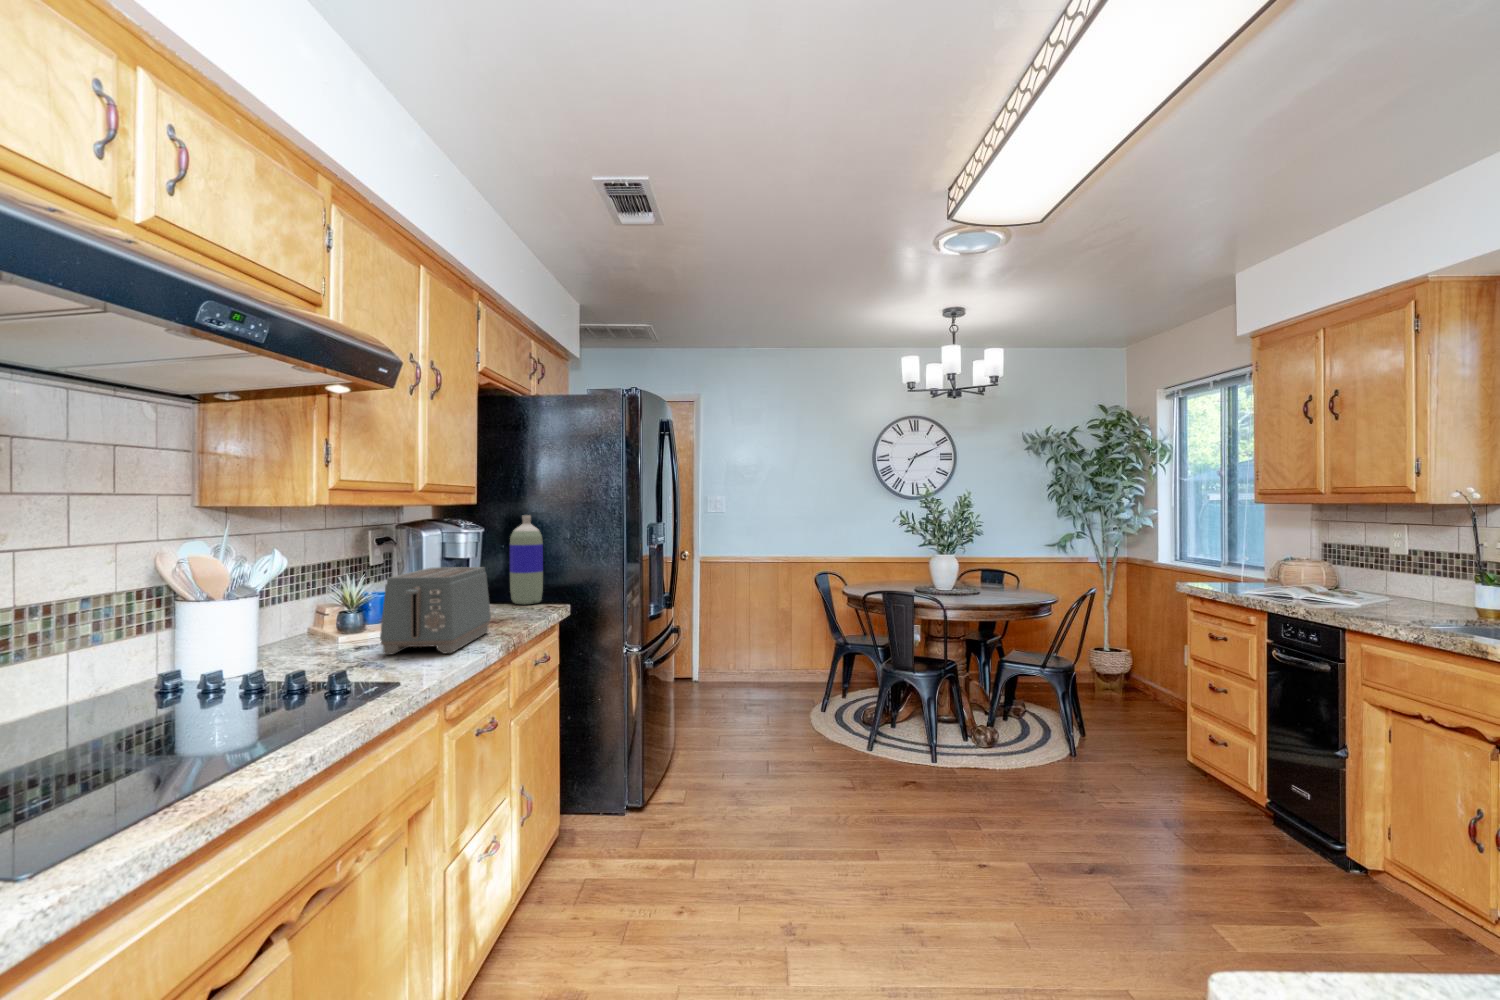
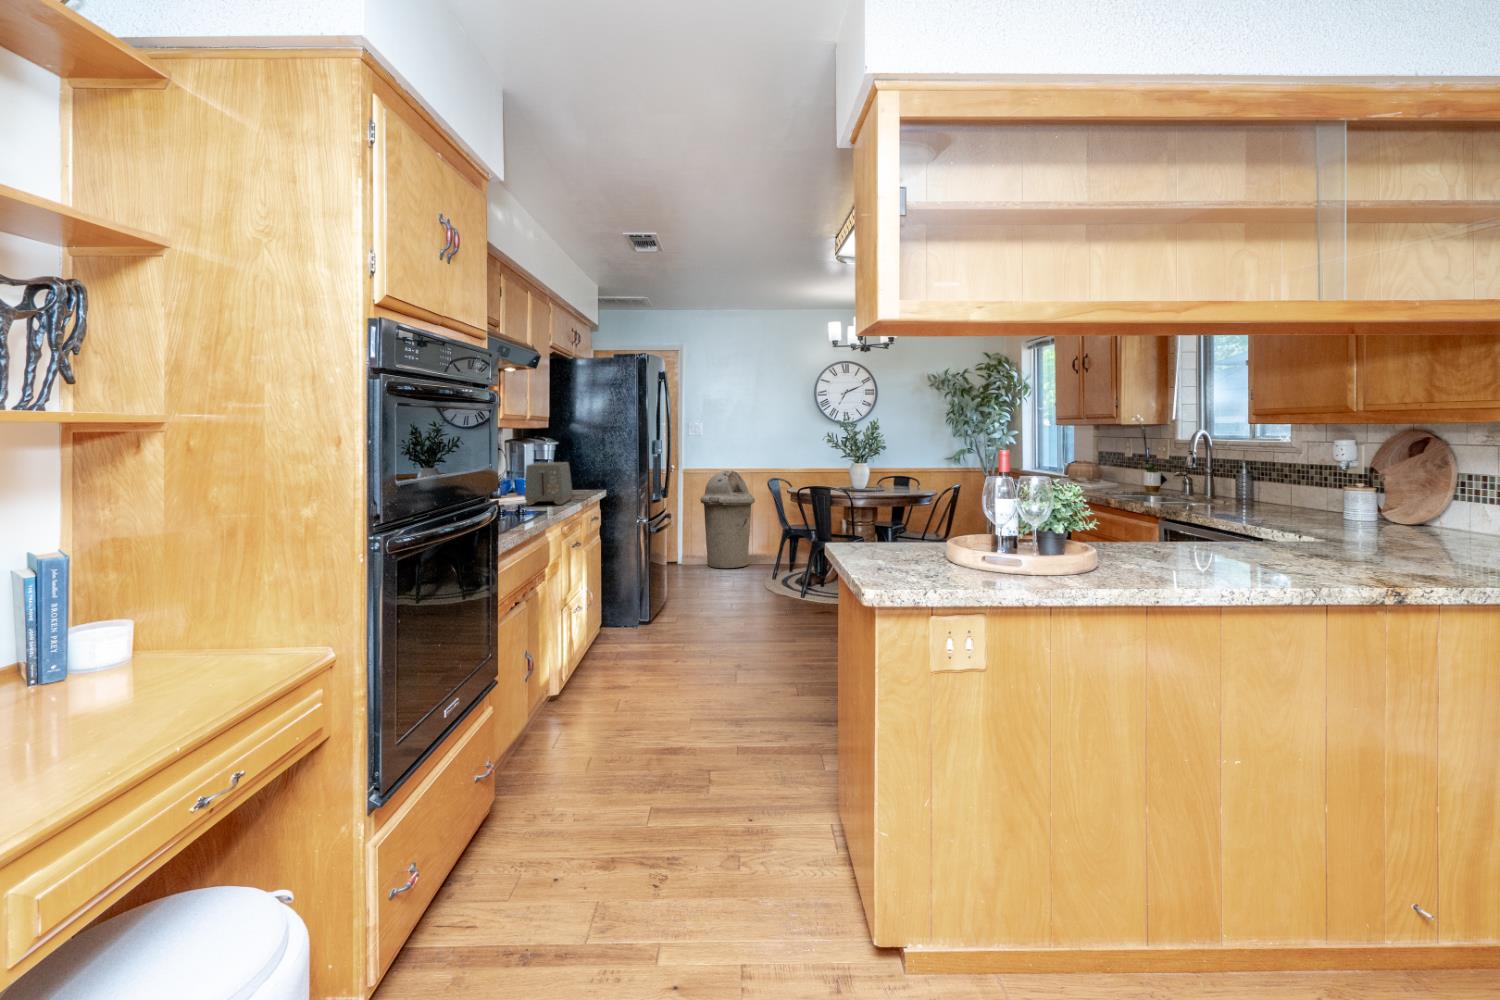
bottle: present [510,515,543,605] -> none [567,434,588,490]
trash can: none [725,558,797,693] -> present [700,470,755,568]

